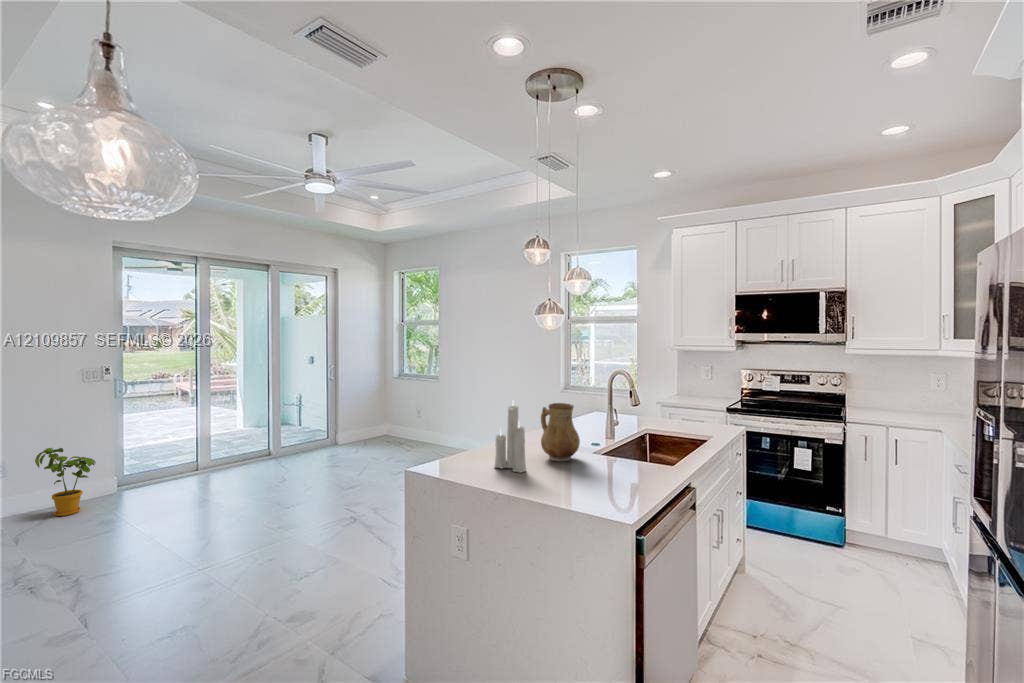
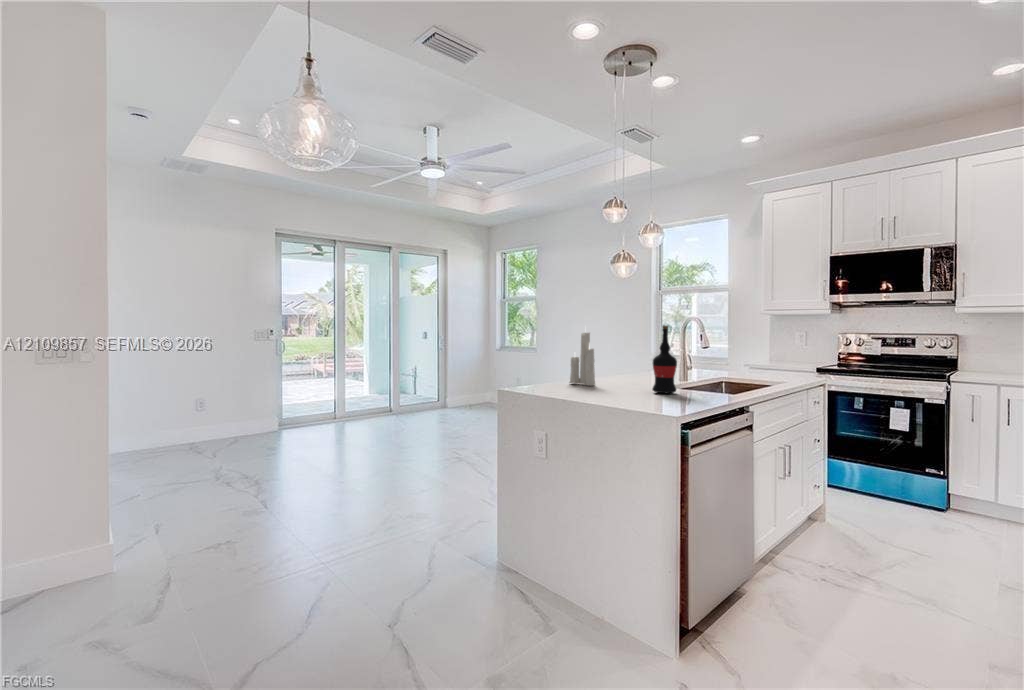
ceramic pitcher: present [541,403,580,461] -> none [611,336,645,383]
wine bottle: none [599,410,628,493] -> present [652,326,677,393]
house plant: present [35,448,96,516] -> none [218,391,259,447]

